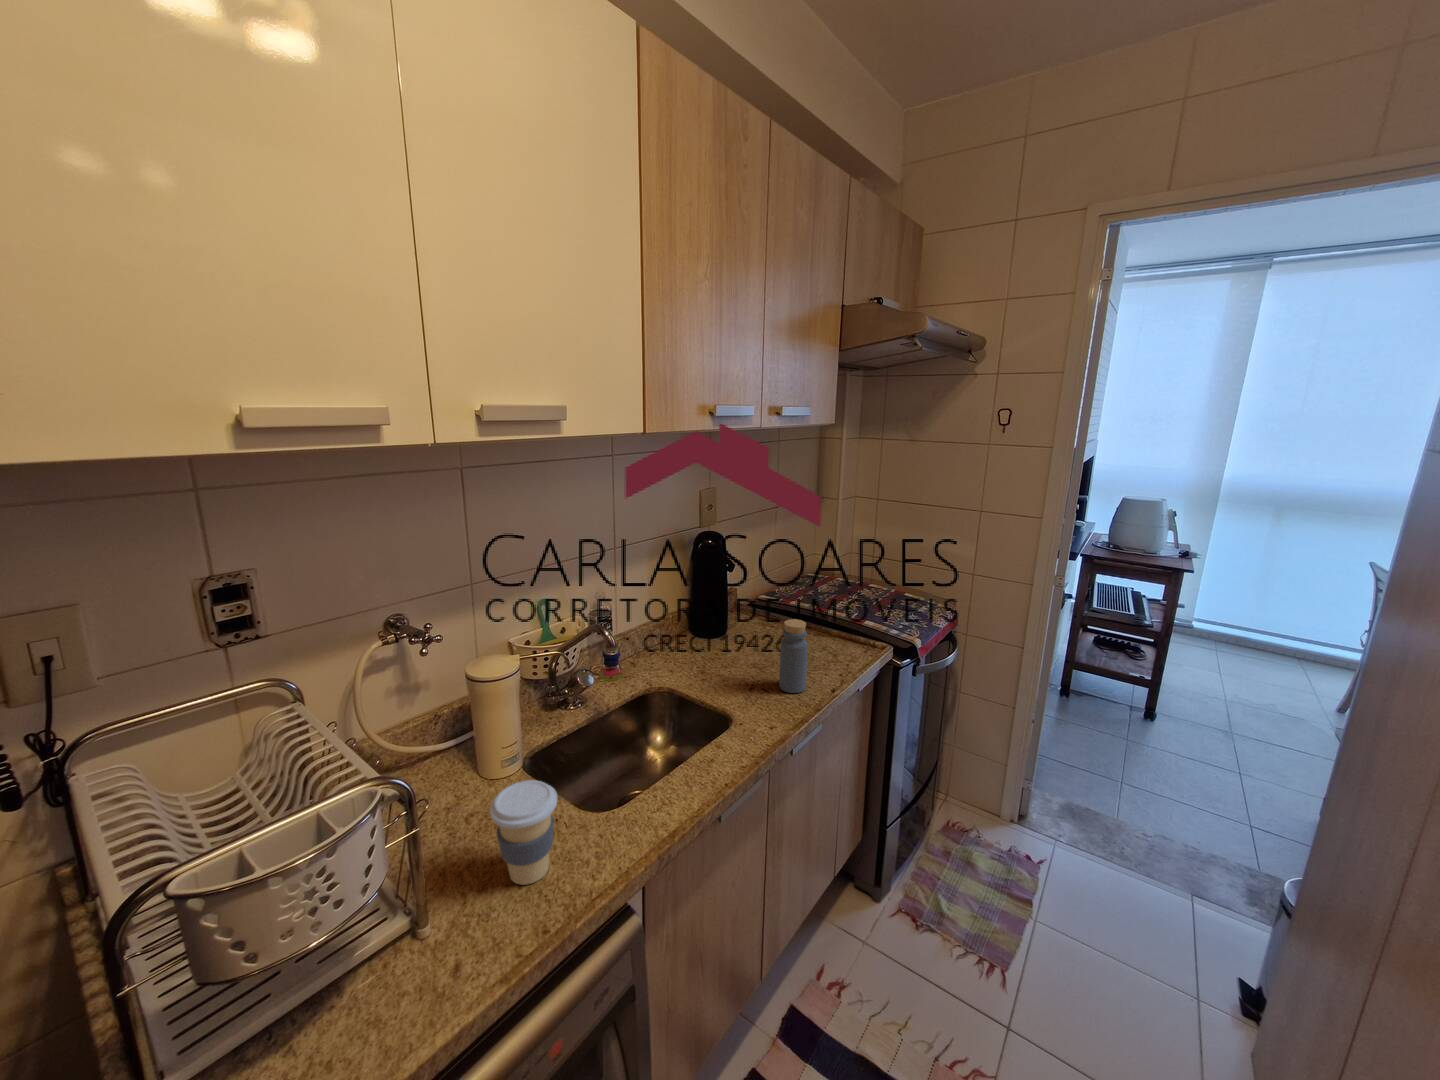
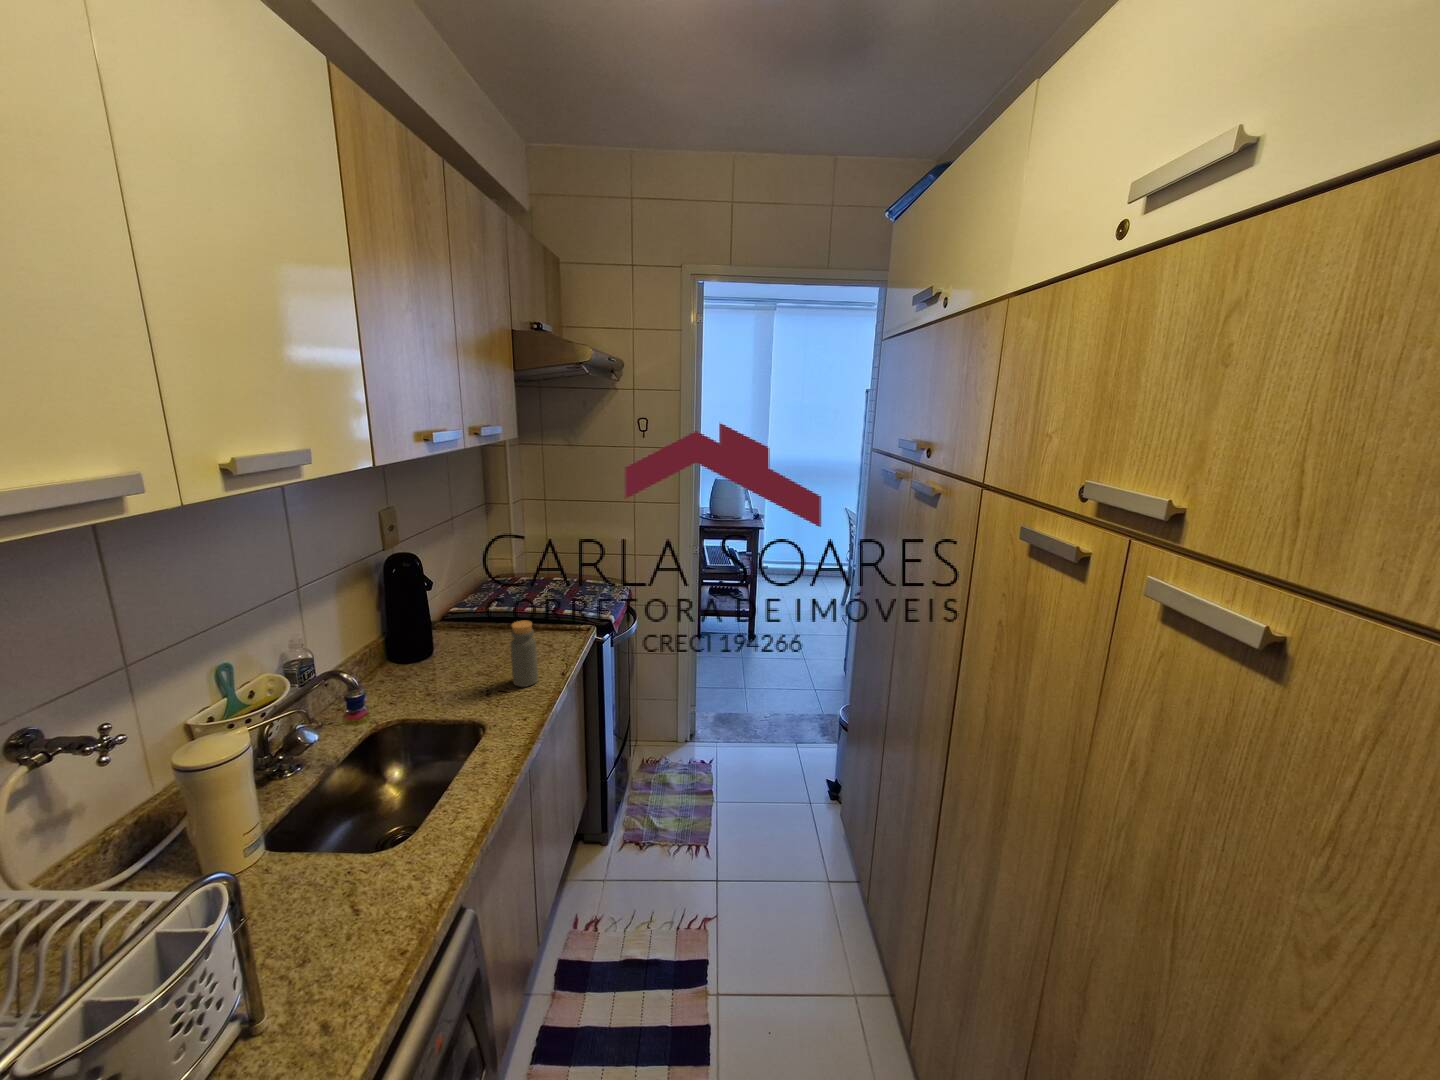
coffee cup: present [490,780,557,885] -> none [302,830,379,936]

